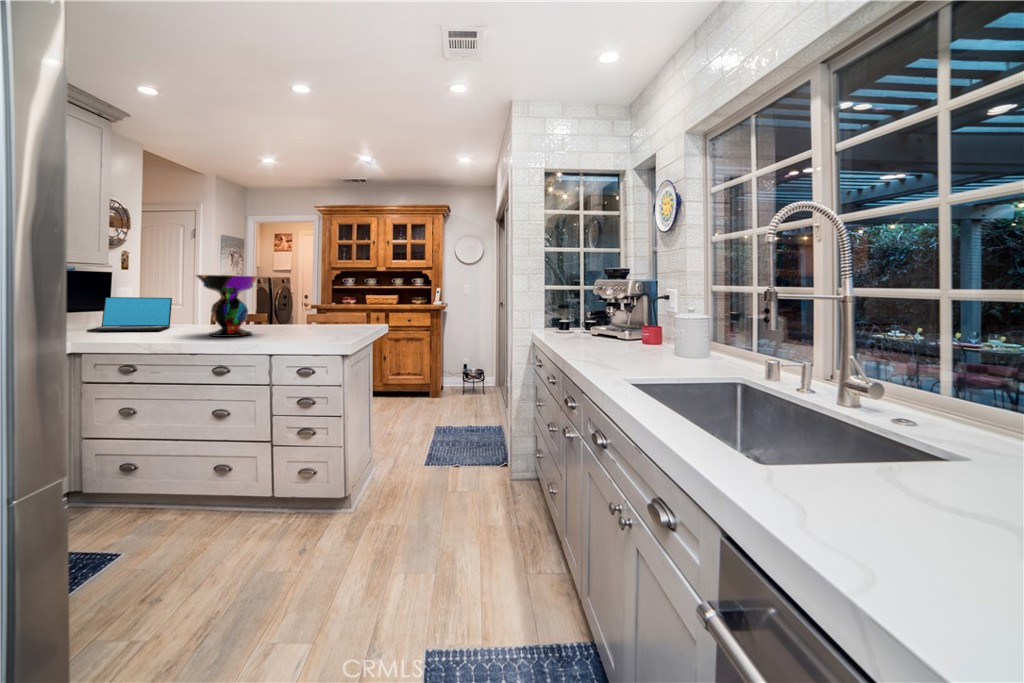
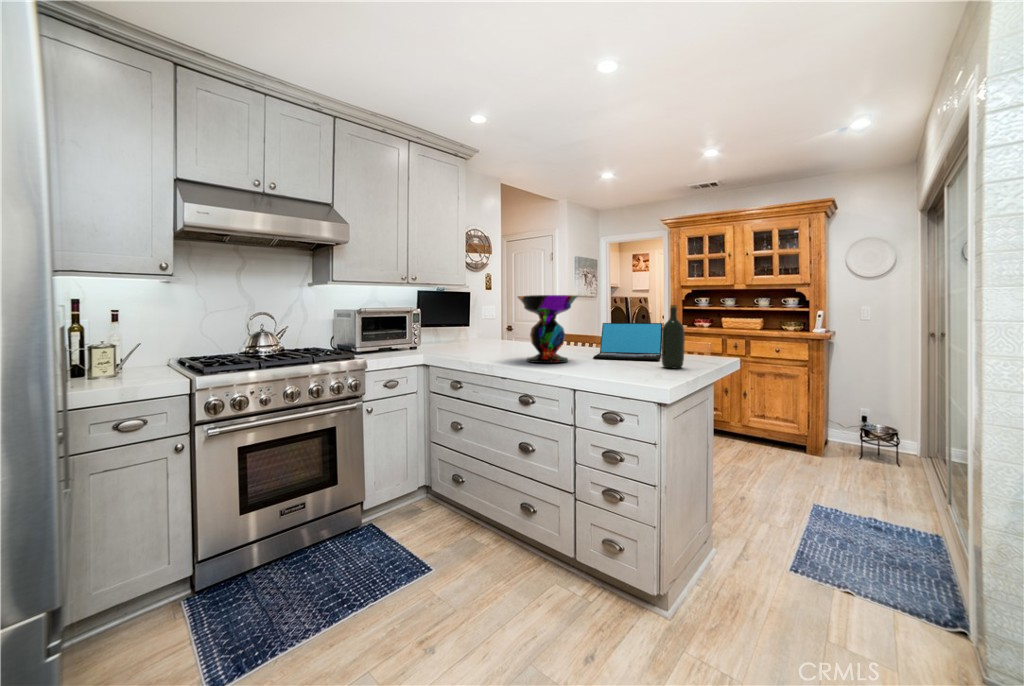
wine bottle: none [336,287,353,335] -> present [662,305,685,368]
laptop: present [86,297,172,332] -> present [593,323,662,360]

